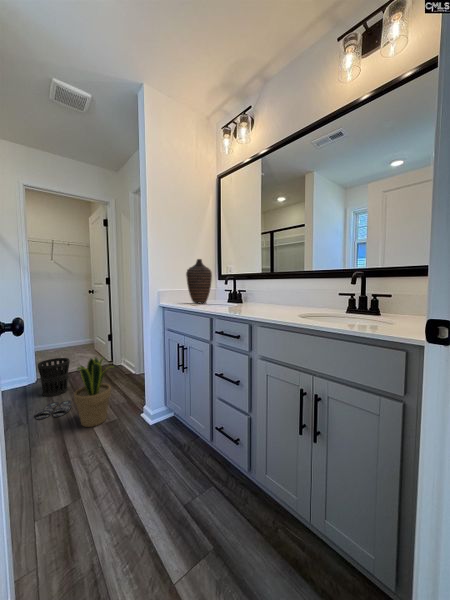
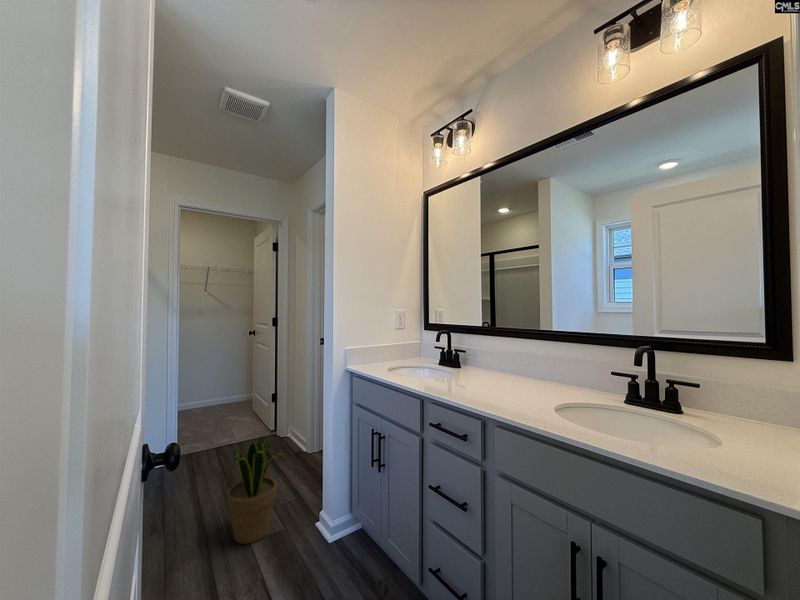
decorative vase: present [186,259,212,303] -> none [384,306,419,367]
wastebasket: present [38,358,70,397] -> none [180,431,222,487]
slippers: present [35,400,71,420] -> none [172,495,223,527]

